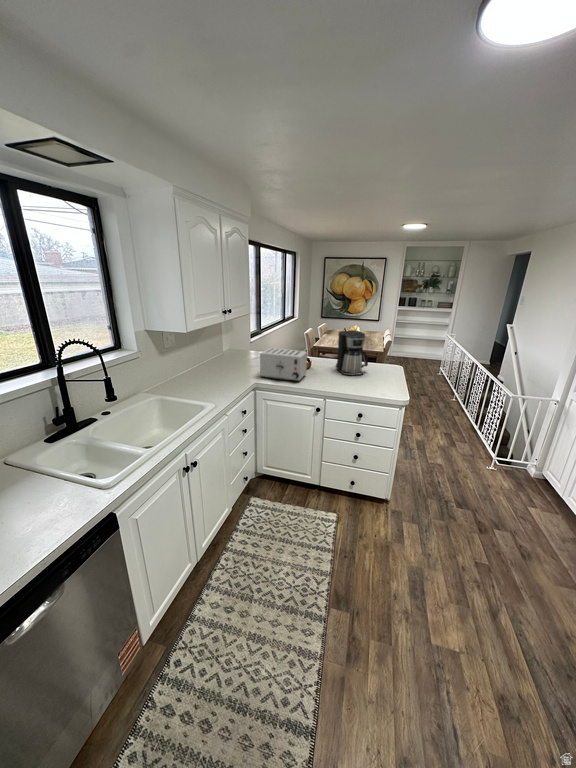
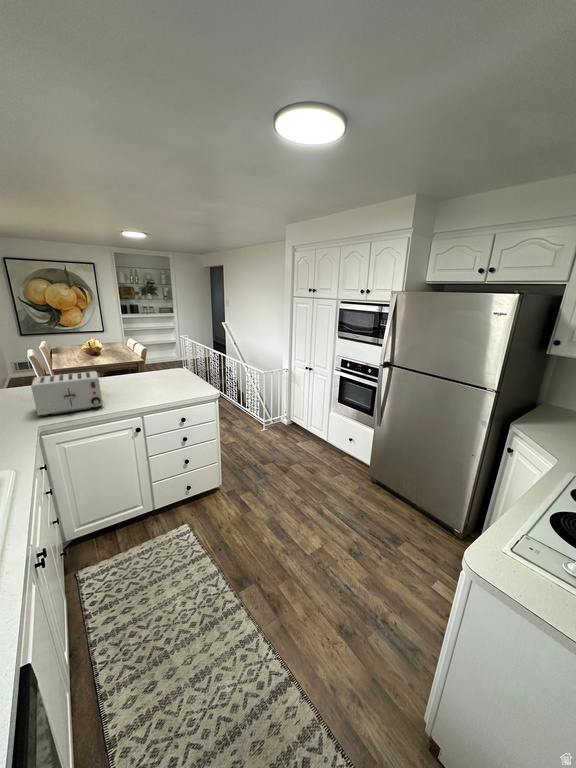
coffee maker: present [336,330,368,375] -> none [121,340,161,388]

